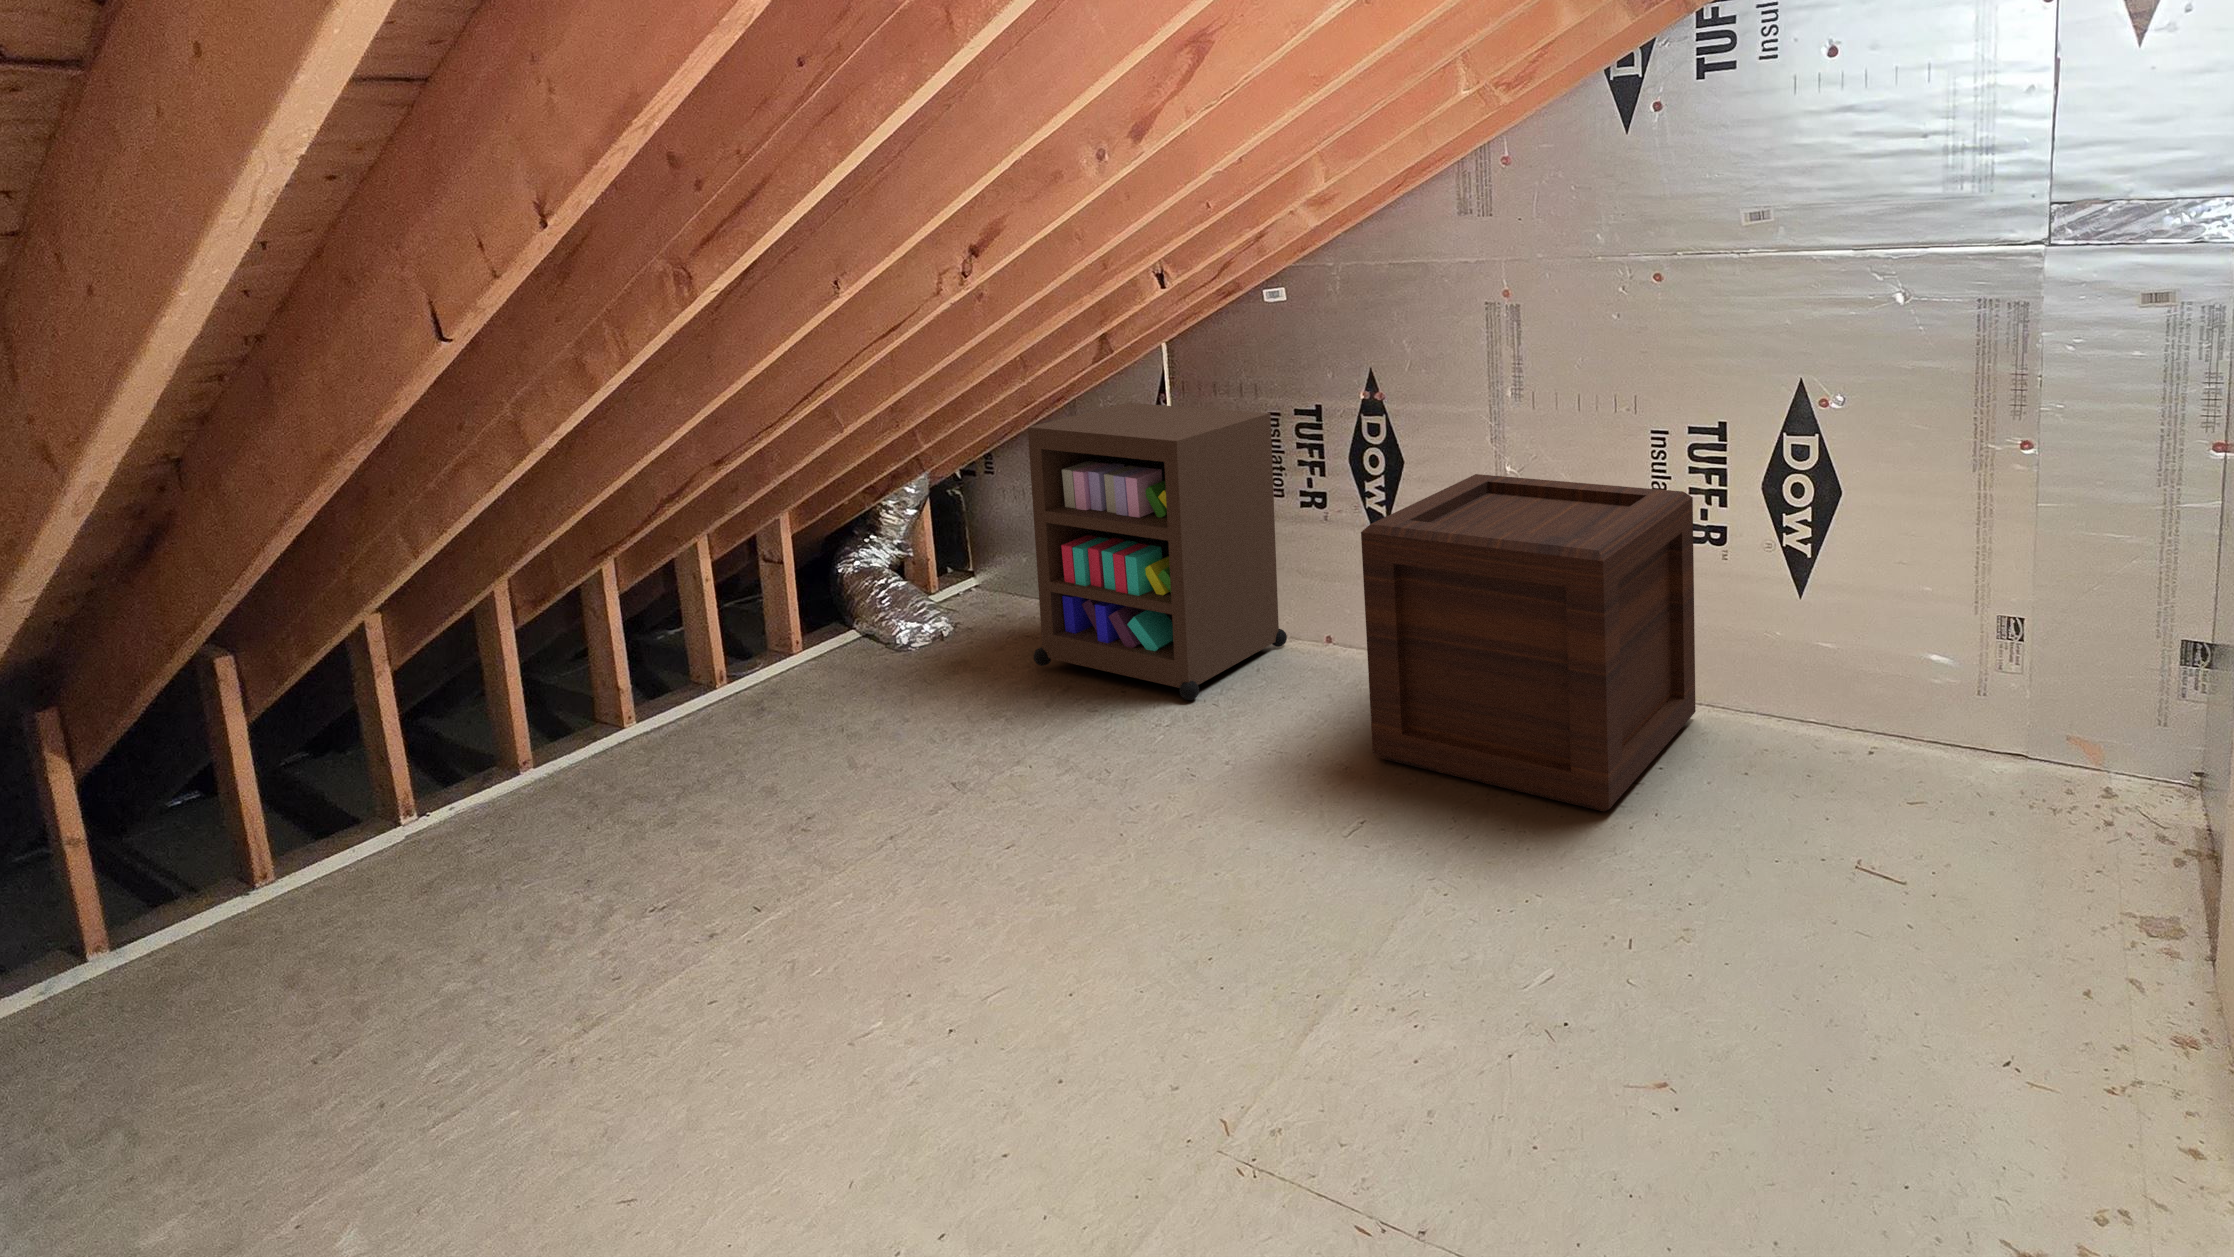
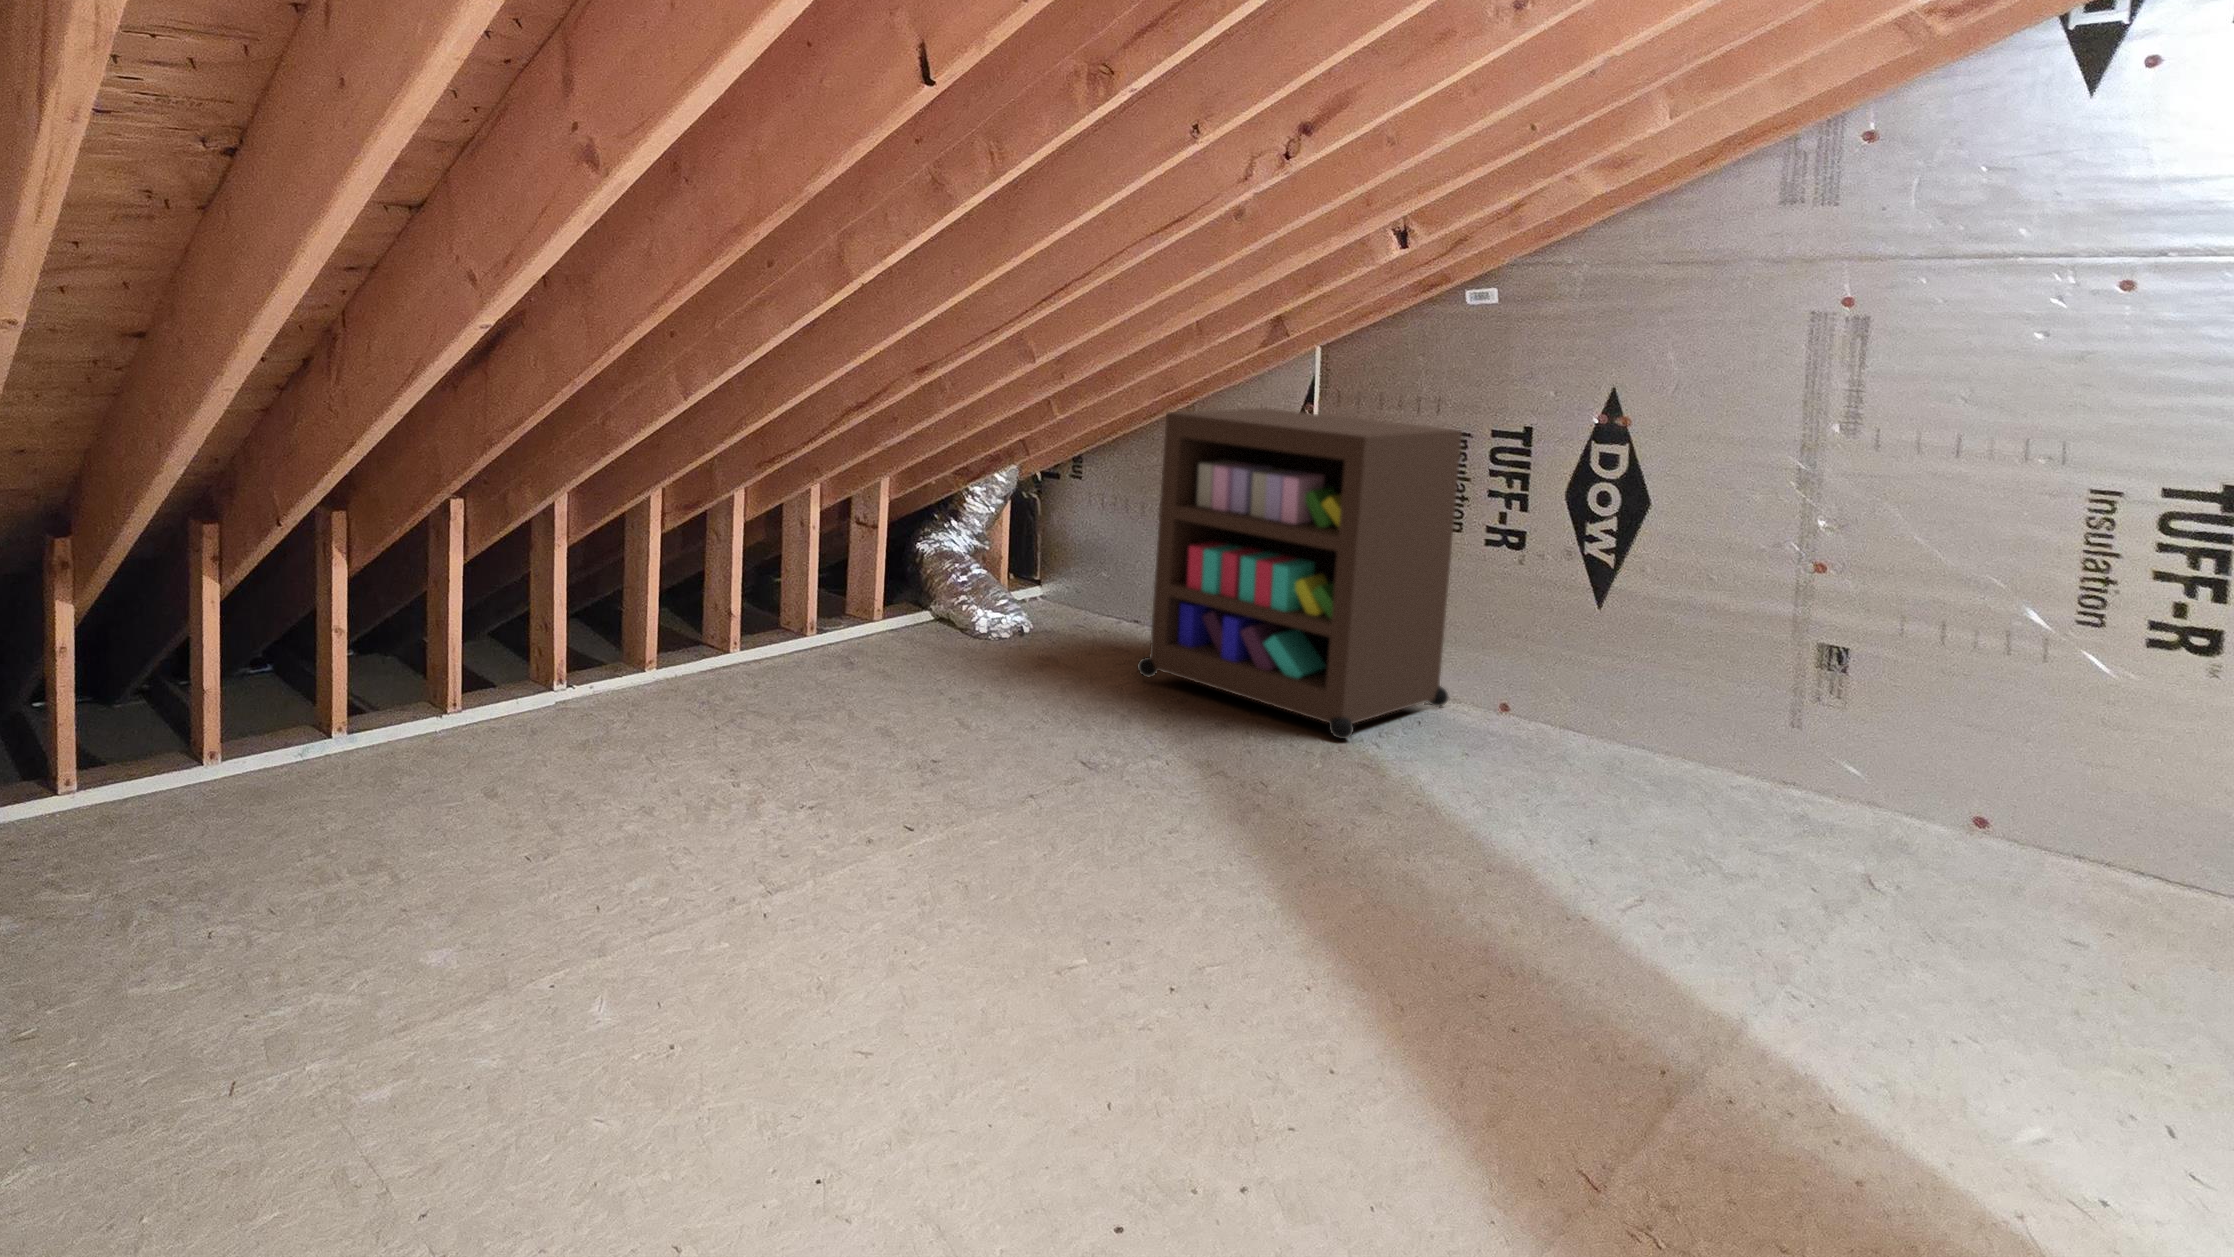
wooden crate: present [1361,474,1696,811] -> none [1624,523,2164,967]

